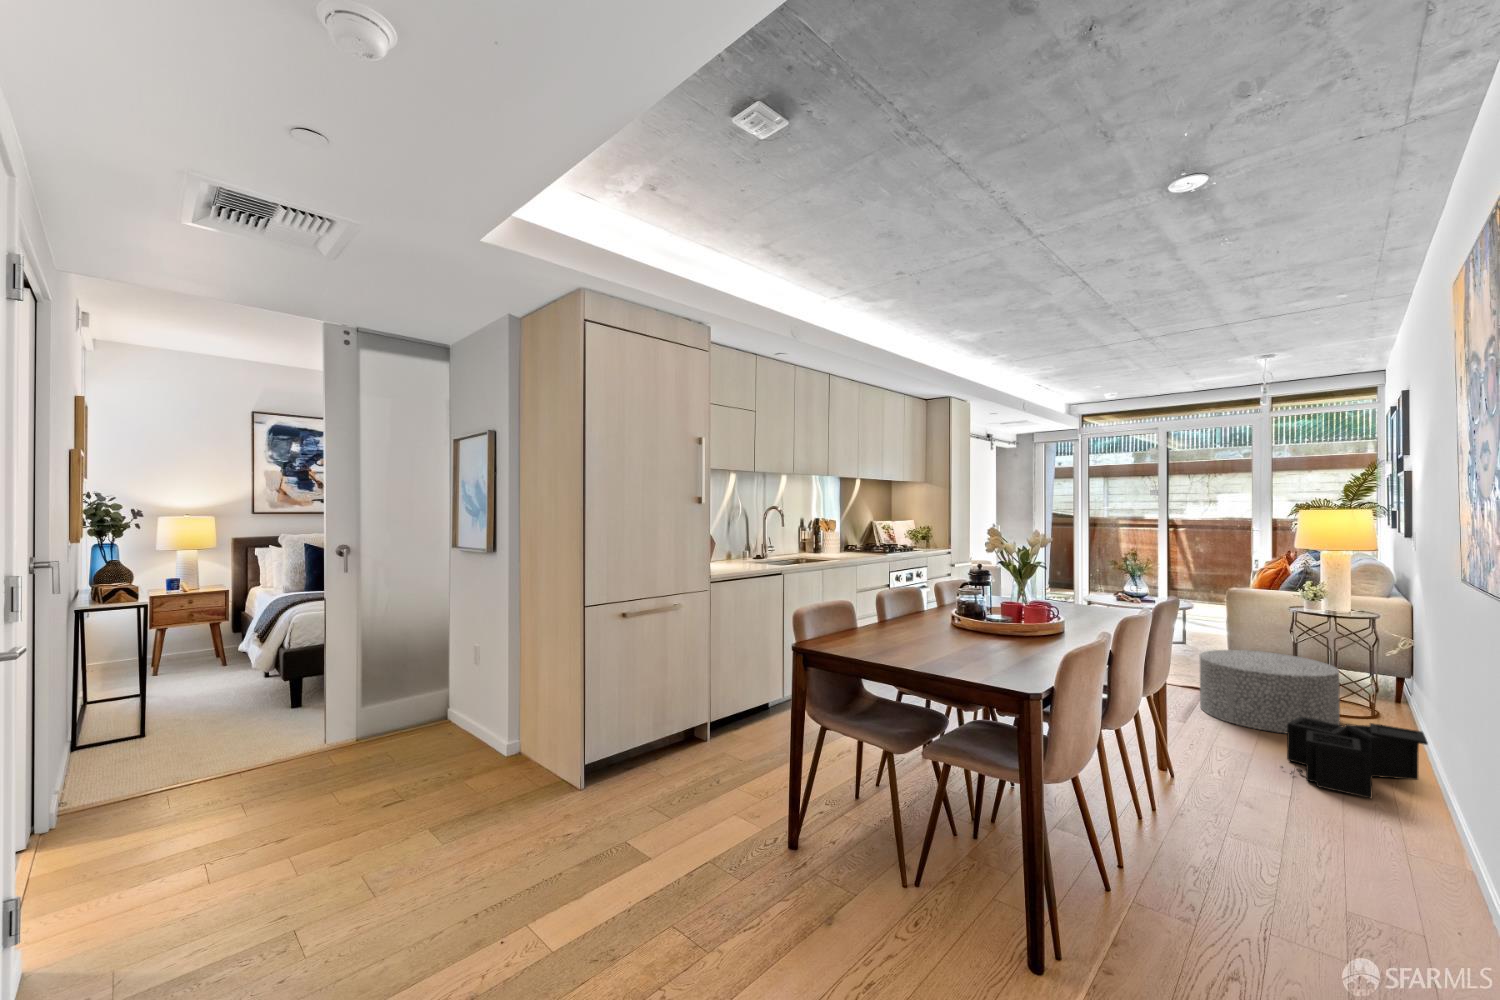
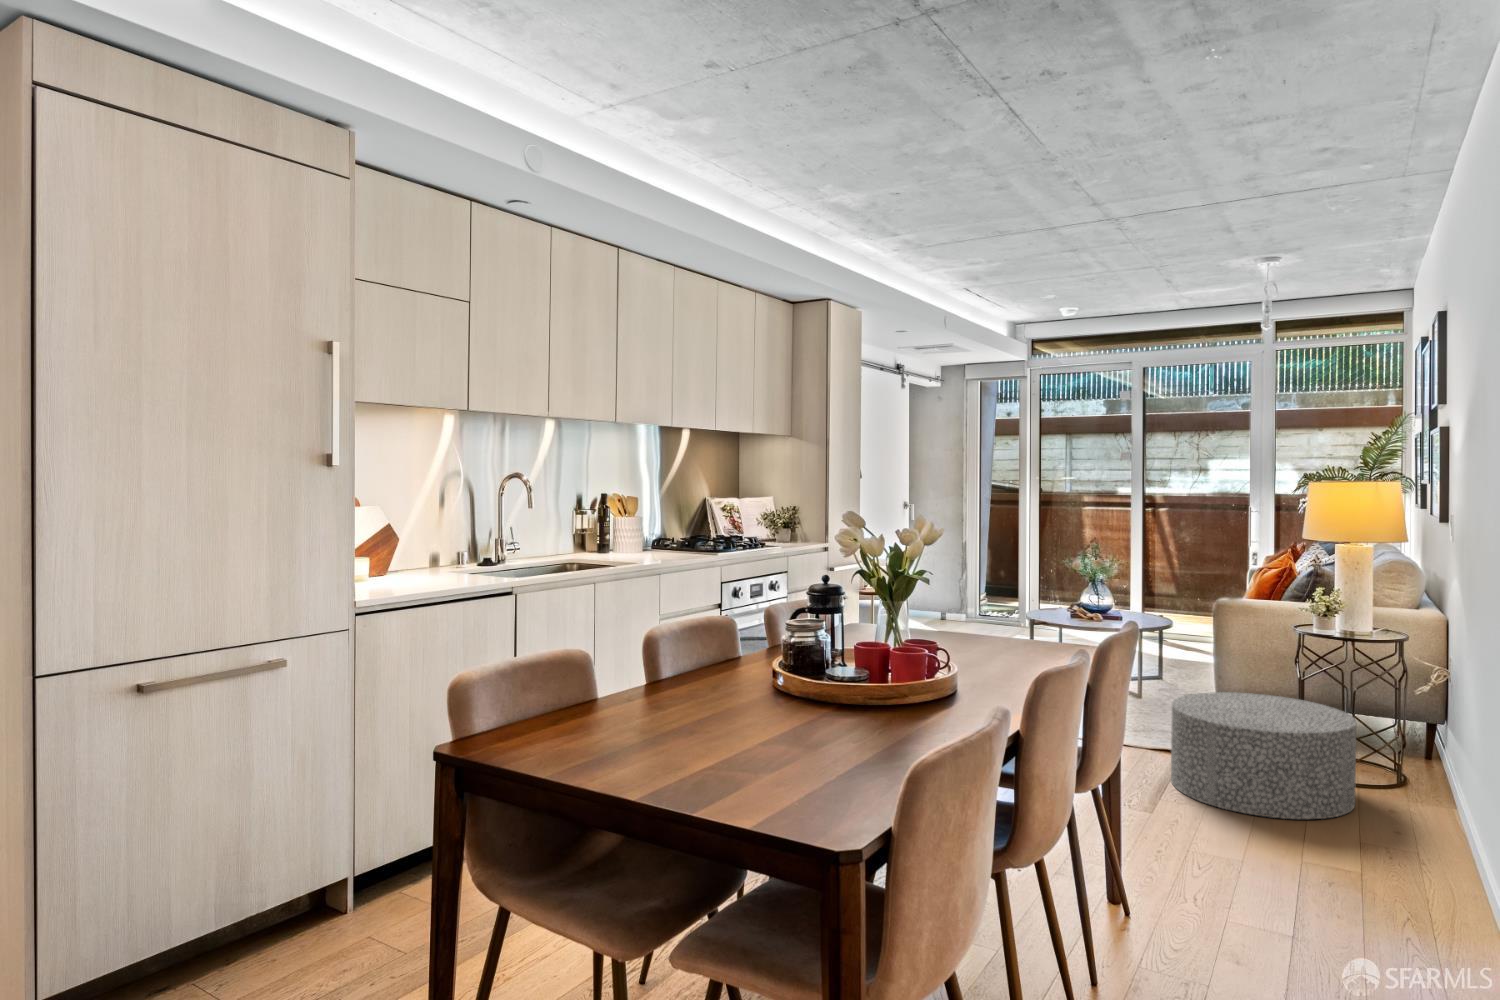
storage bin: present [1281,717,1428,799] -> none [1275,797,1471,925]

